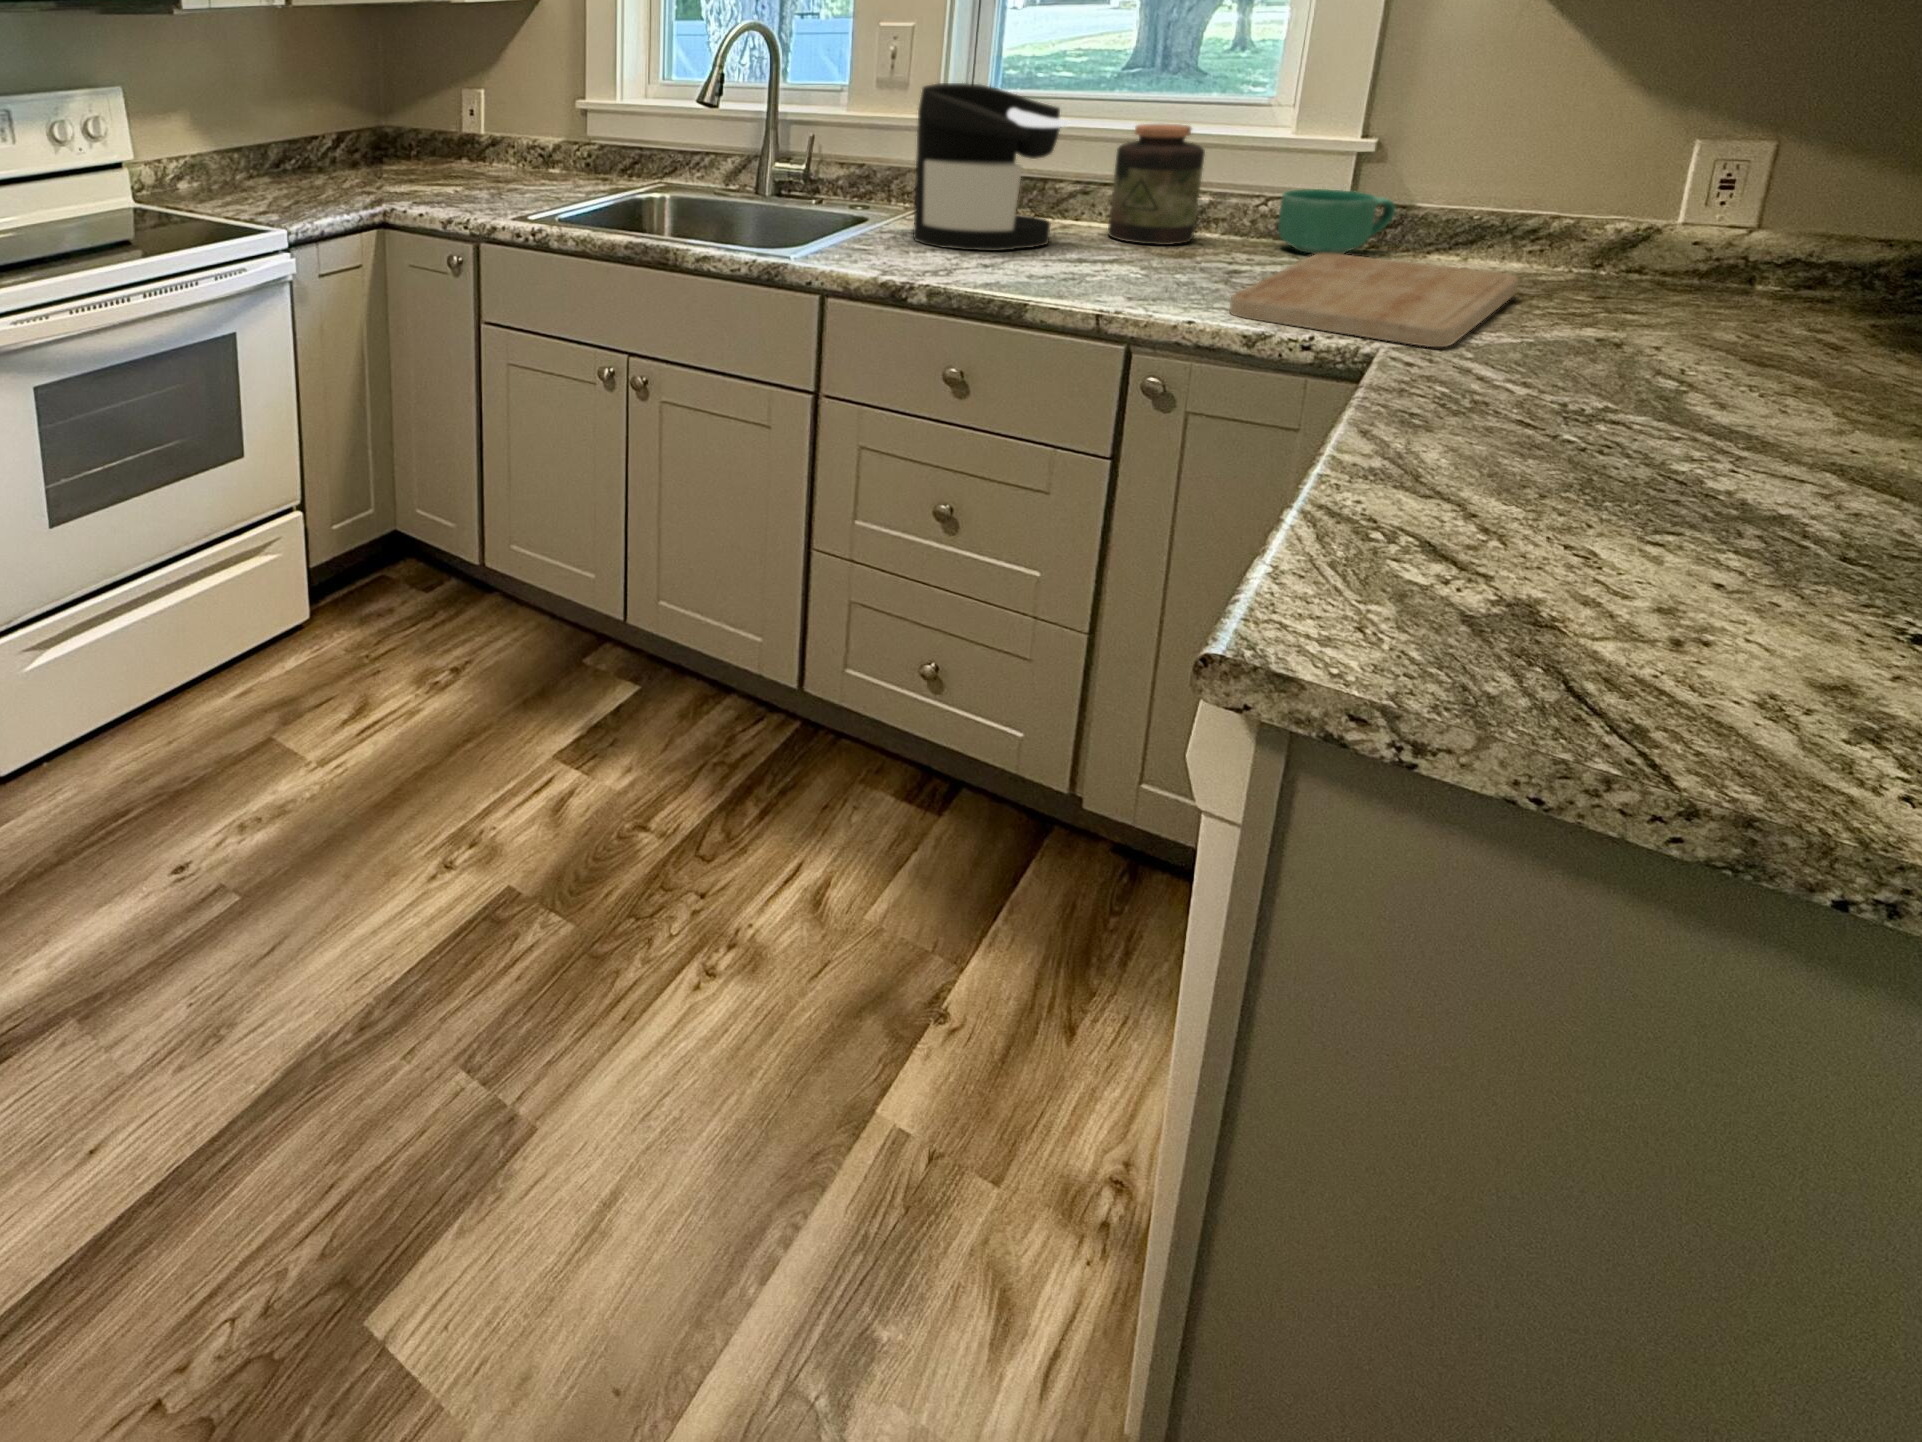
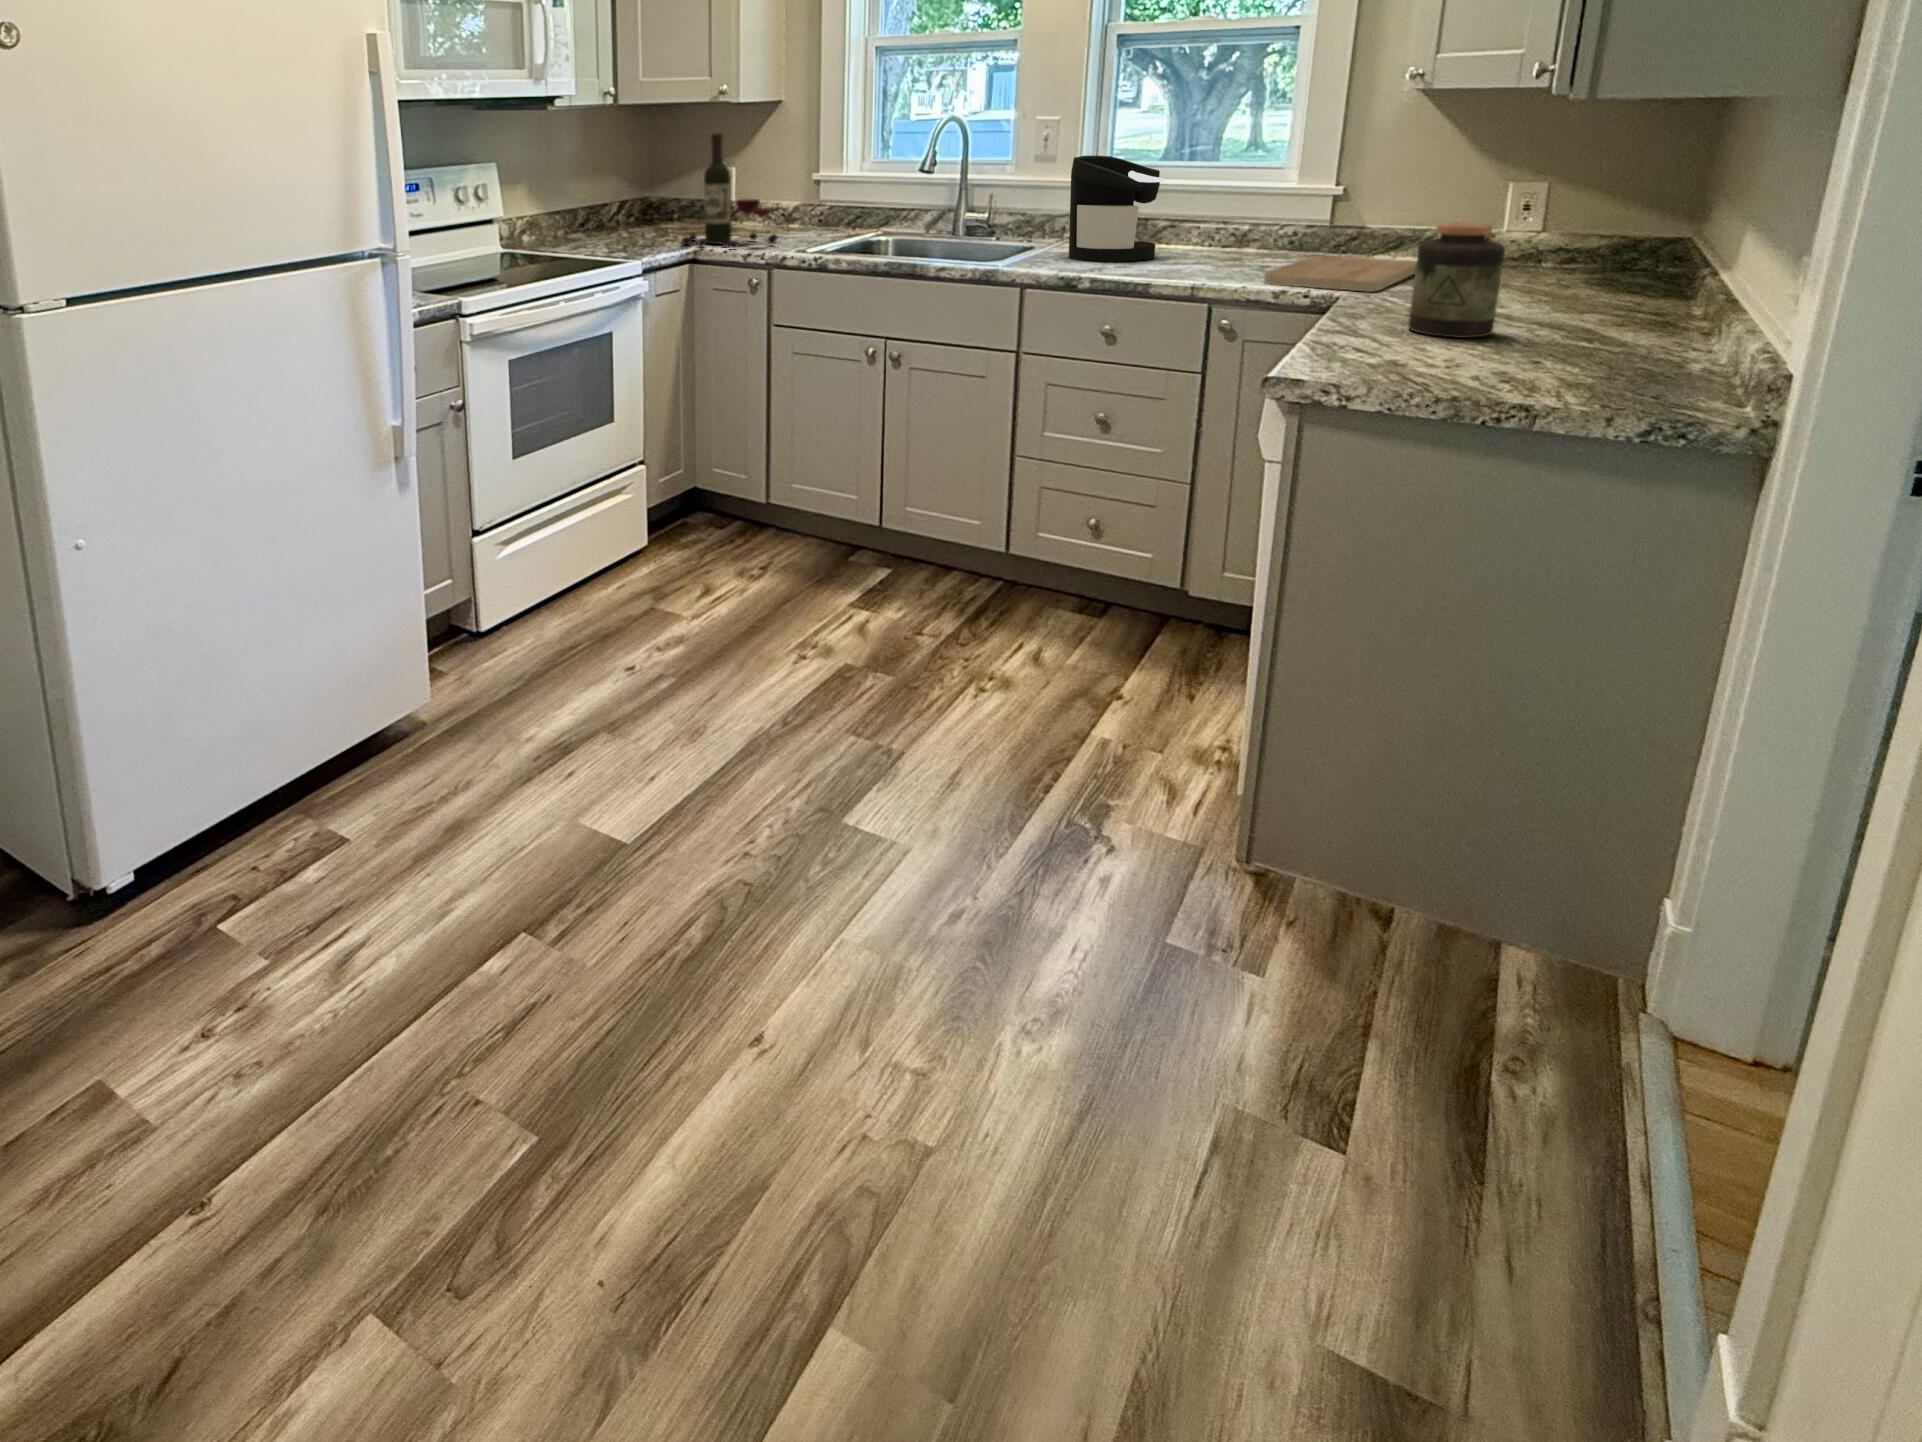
wine bottle: none [375,45,509,210] -> present [682,133,777,248]
jar: present [1108,124,1205,245] -> present [1409,222,1505,338]
mug: present [1278,189,1395,254] -> none [1291,221,1358,260]

